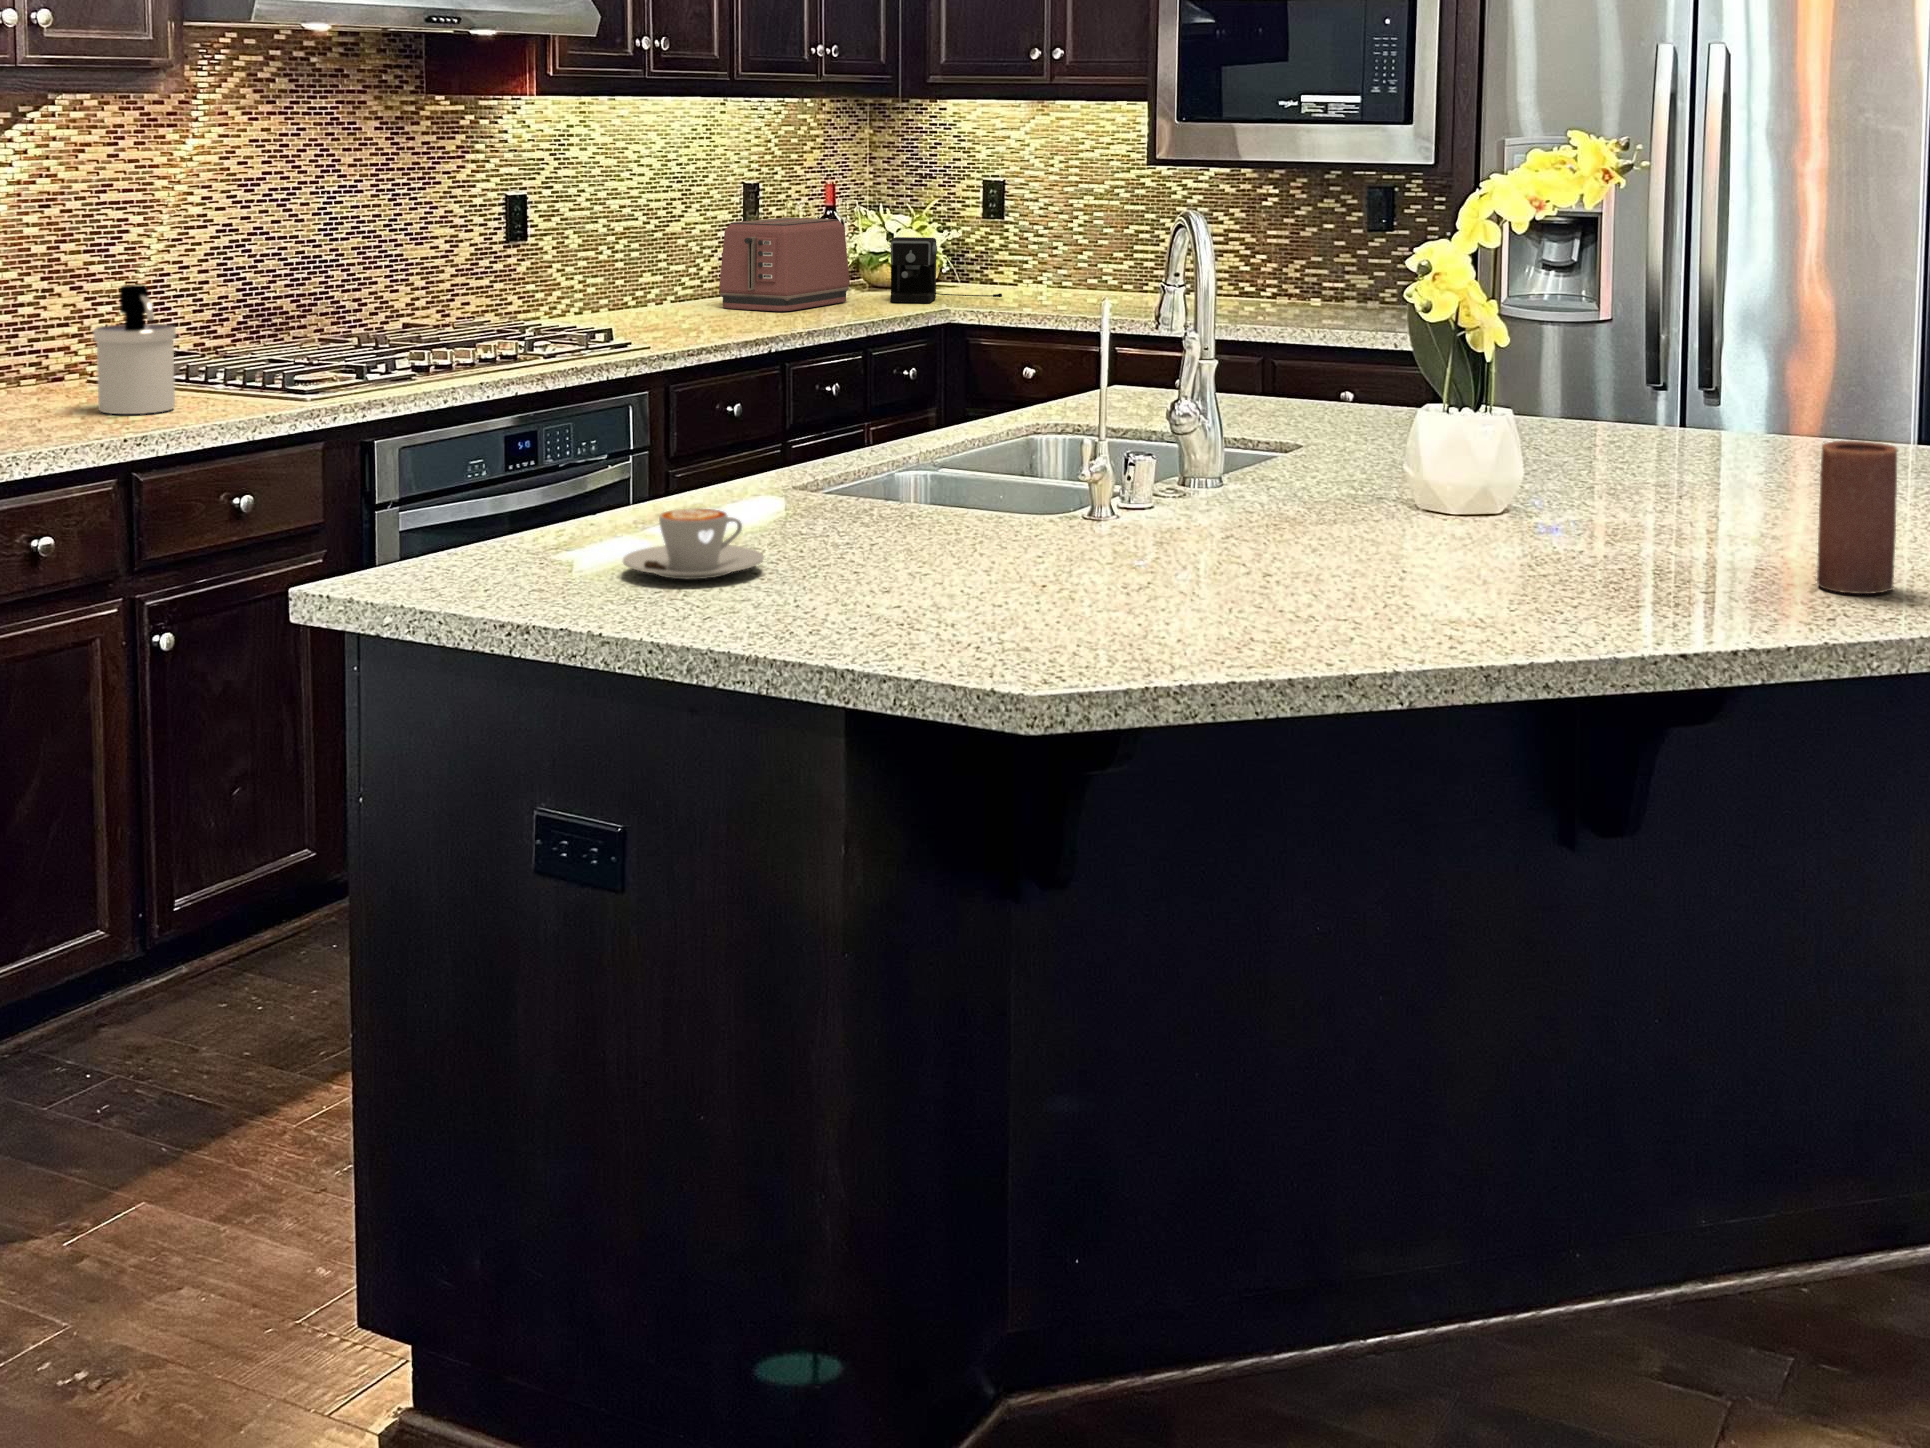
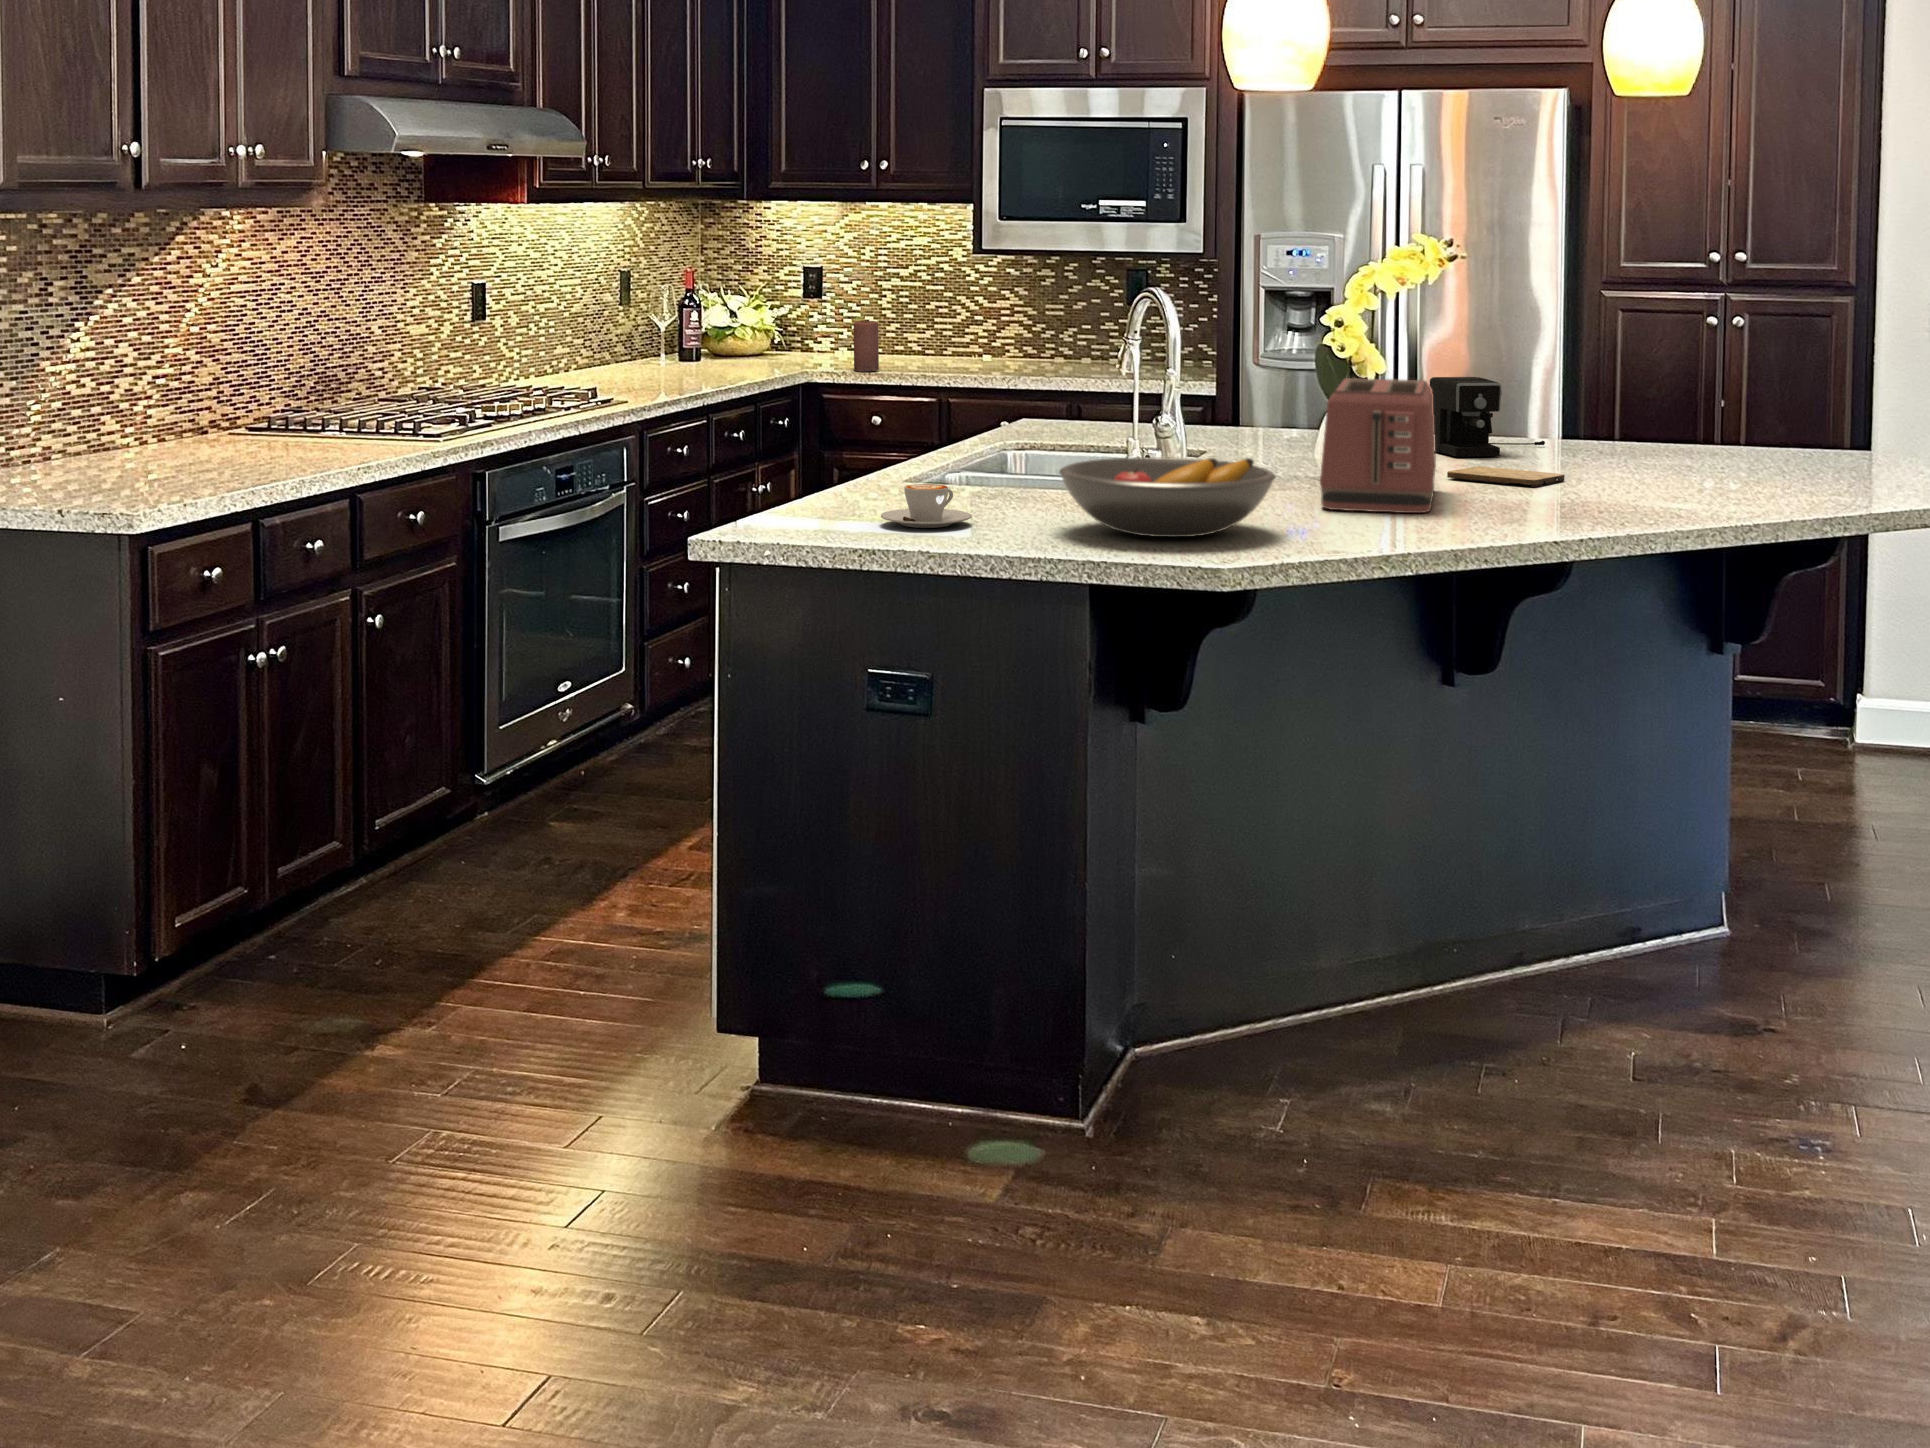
toaster: present [719,218,850,311] -> present [1320,378,1436,513]
coffee maker: present [890,237,1002,303] -> present [1430,377,1545,457]
soap dispenser: present [94,285,176,414] -> none [290,354,354,453]
candle: present [1817,441,1897,594] -> present [854,321,879,371]
fruit bowl: none [861,480,1207,619] -> present [1059,457,1276,537]
cutting board: none [1606,492,1794,534] -> present [1447,466,1565,487]

